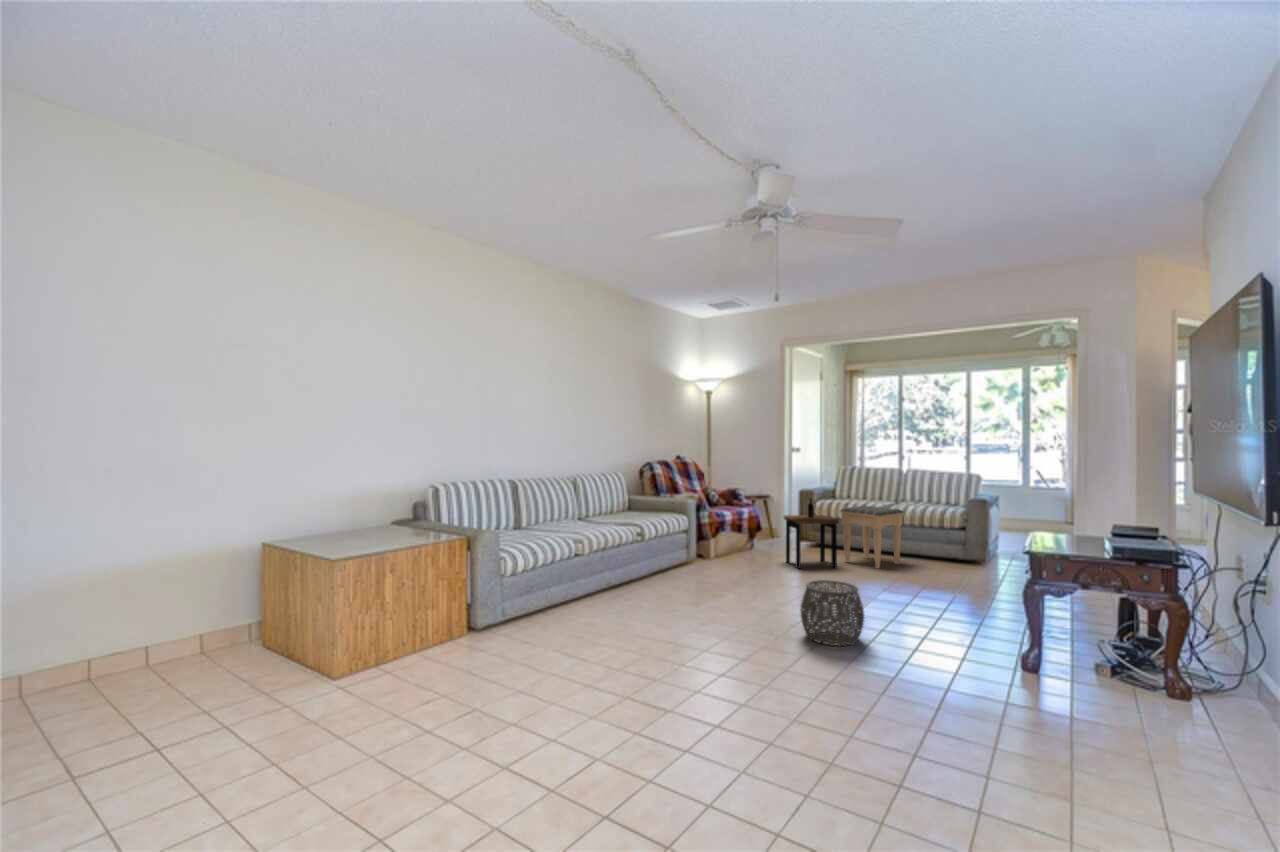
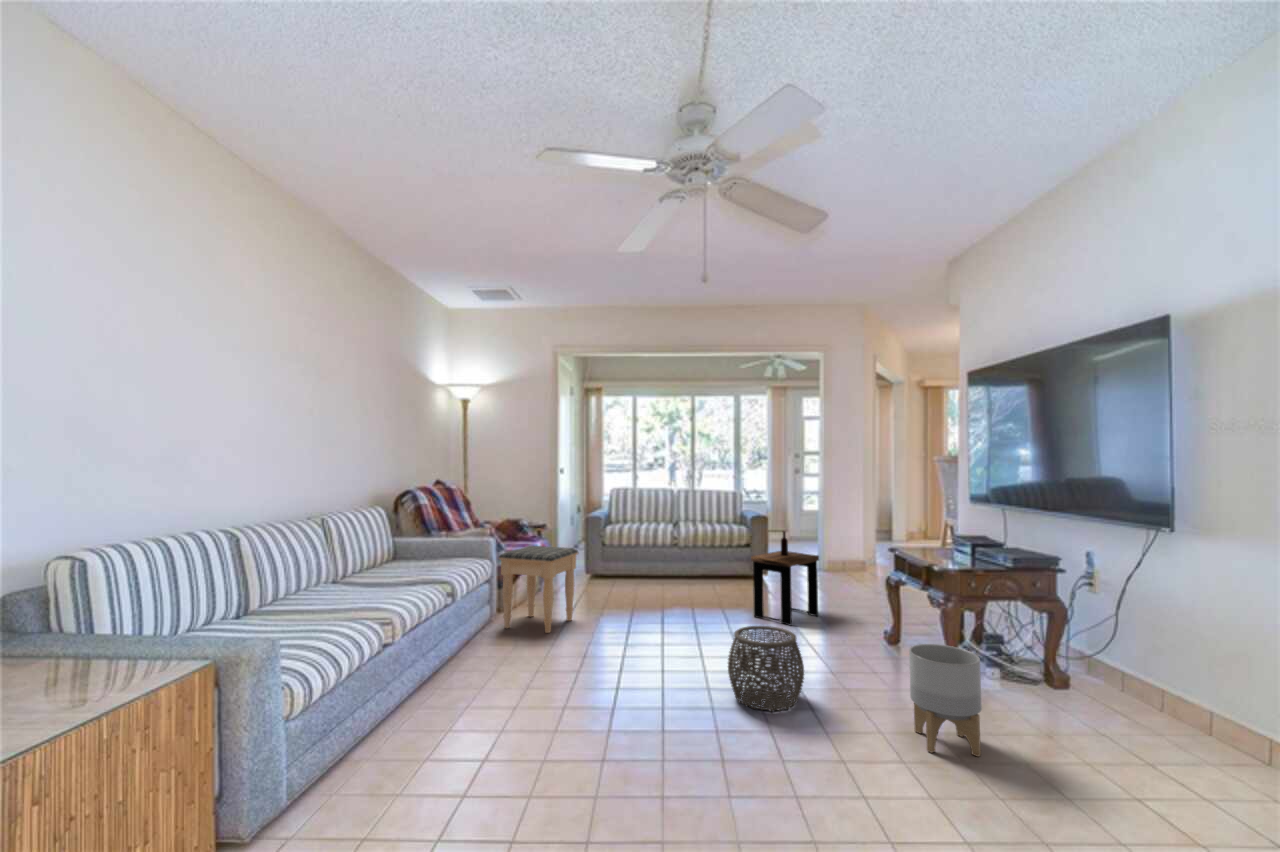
side table: present [784,498,839,569] -> present [751,531,819,625]
footstool: present [840,506,904,568] -> present [499,546,578,633]
planter: none [914,607,976,704] -> present [909,644,982,756]

